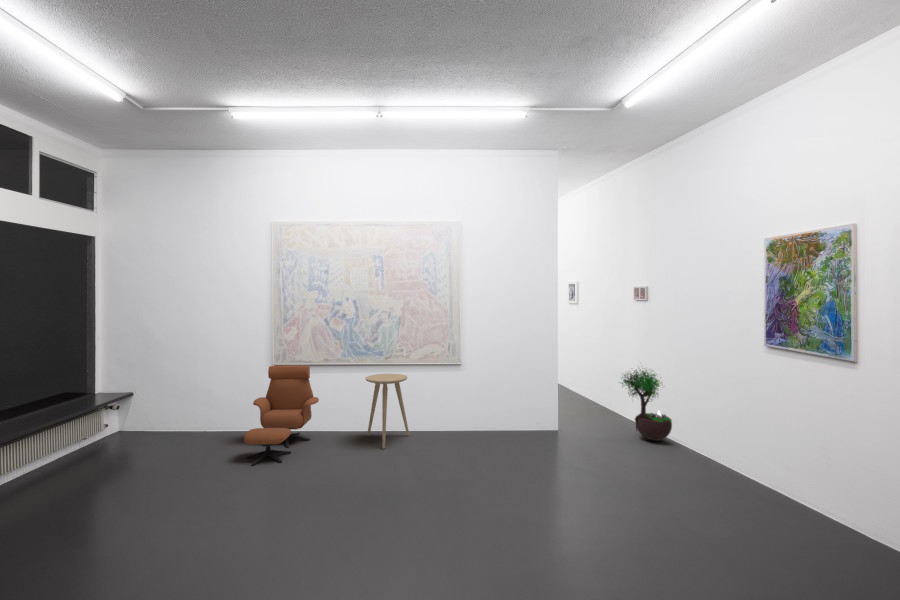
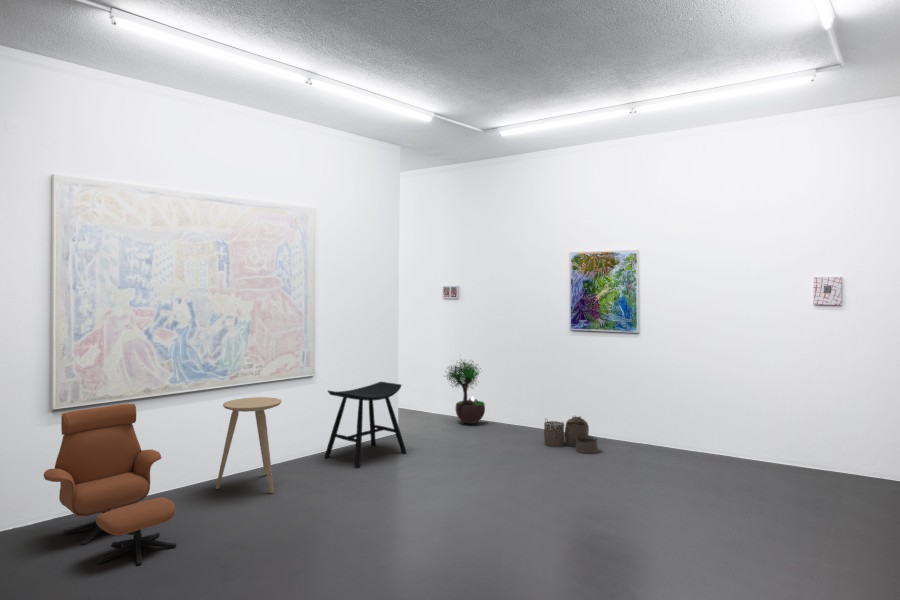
stool: none [464,377,530,449] -> present [325,382,406,468]
woven basket: none [687,454,776,519] -> present [544,416,597,454]

